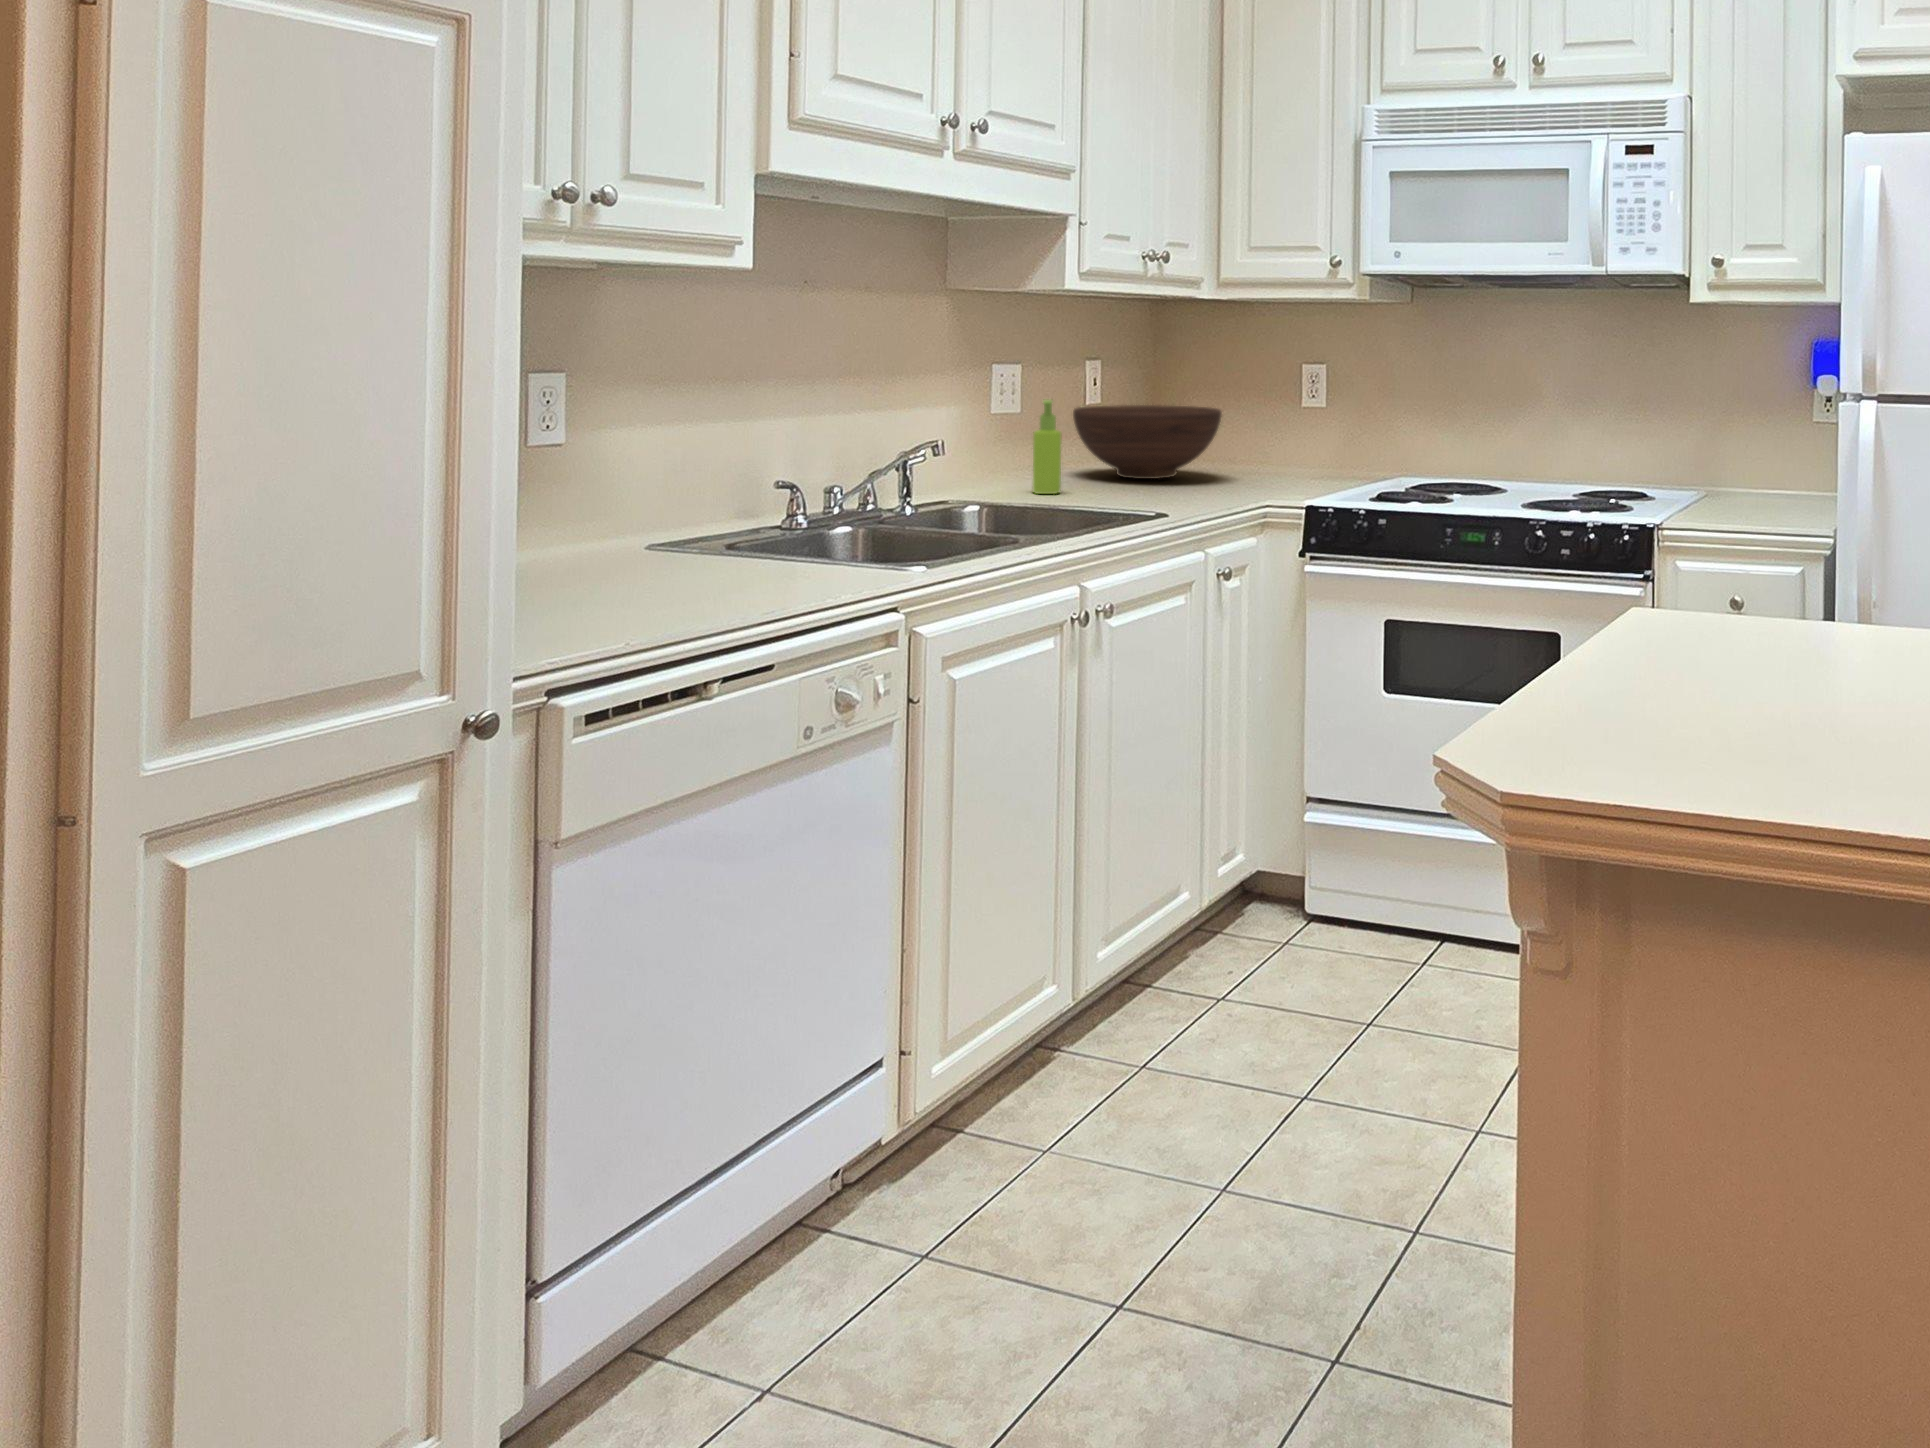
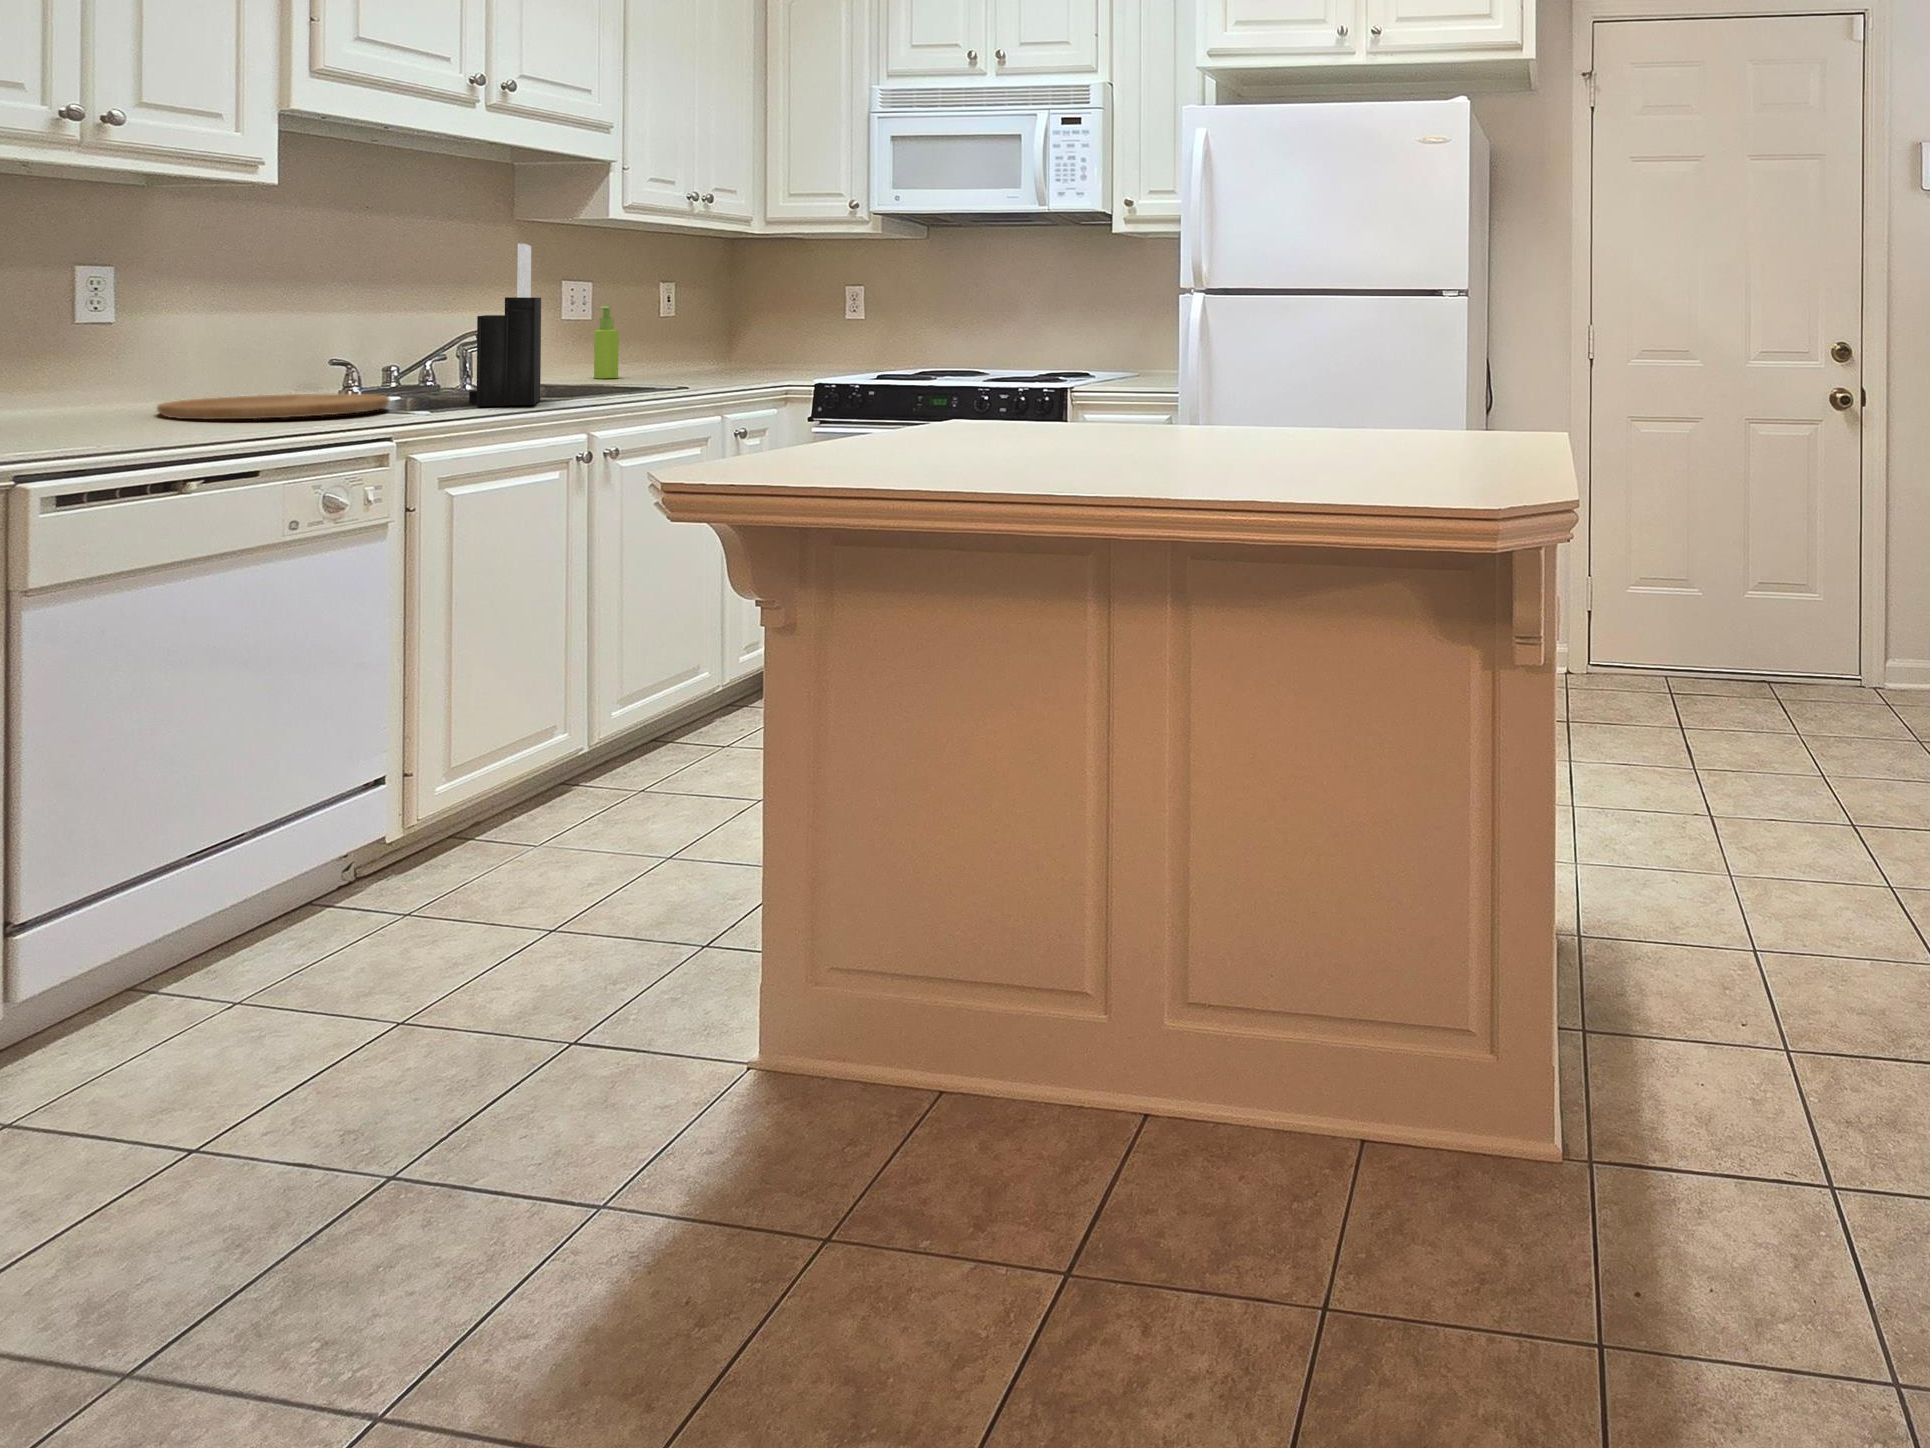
knife block: none [944,337,1030,553] -> present [469,244,541,406]
fruit bowl: present [1073,405,1222,479] -> none [644,317,770,371]
cutting board: none [622,533,871,579] -> present [157,394,390,419]

